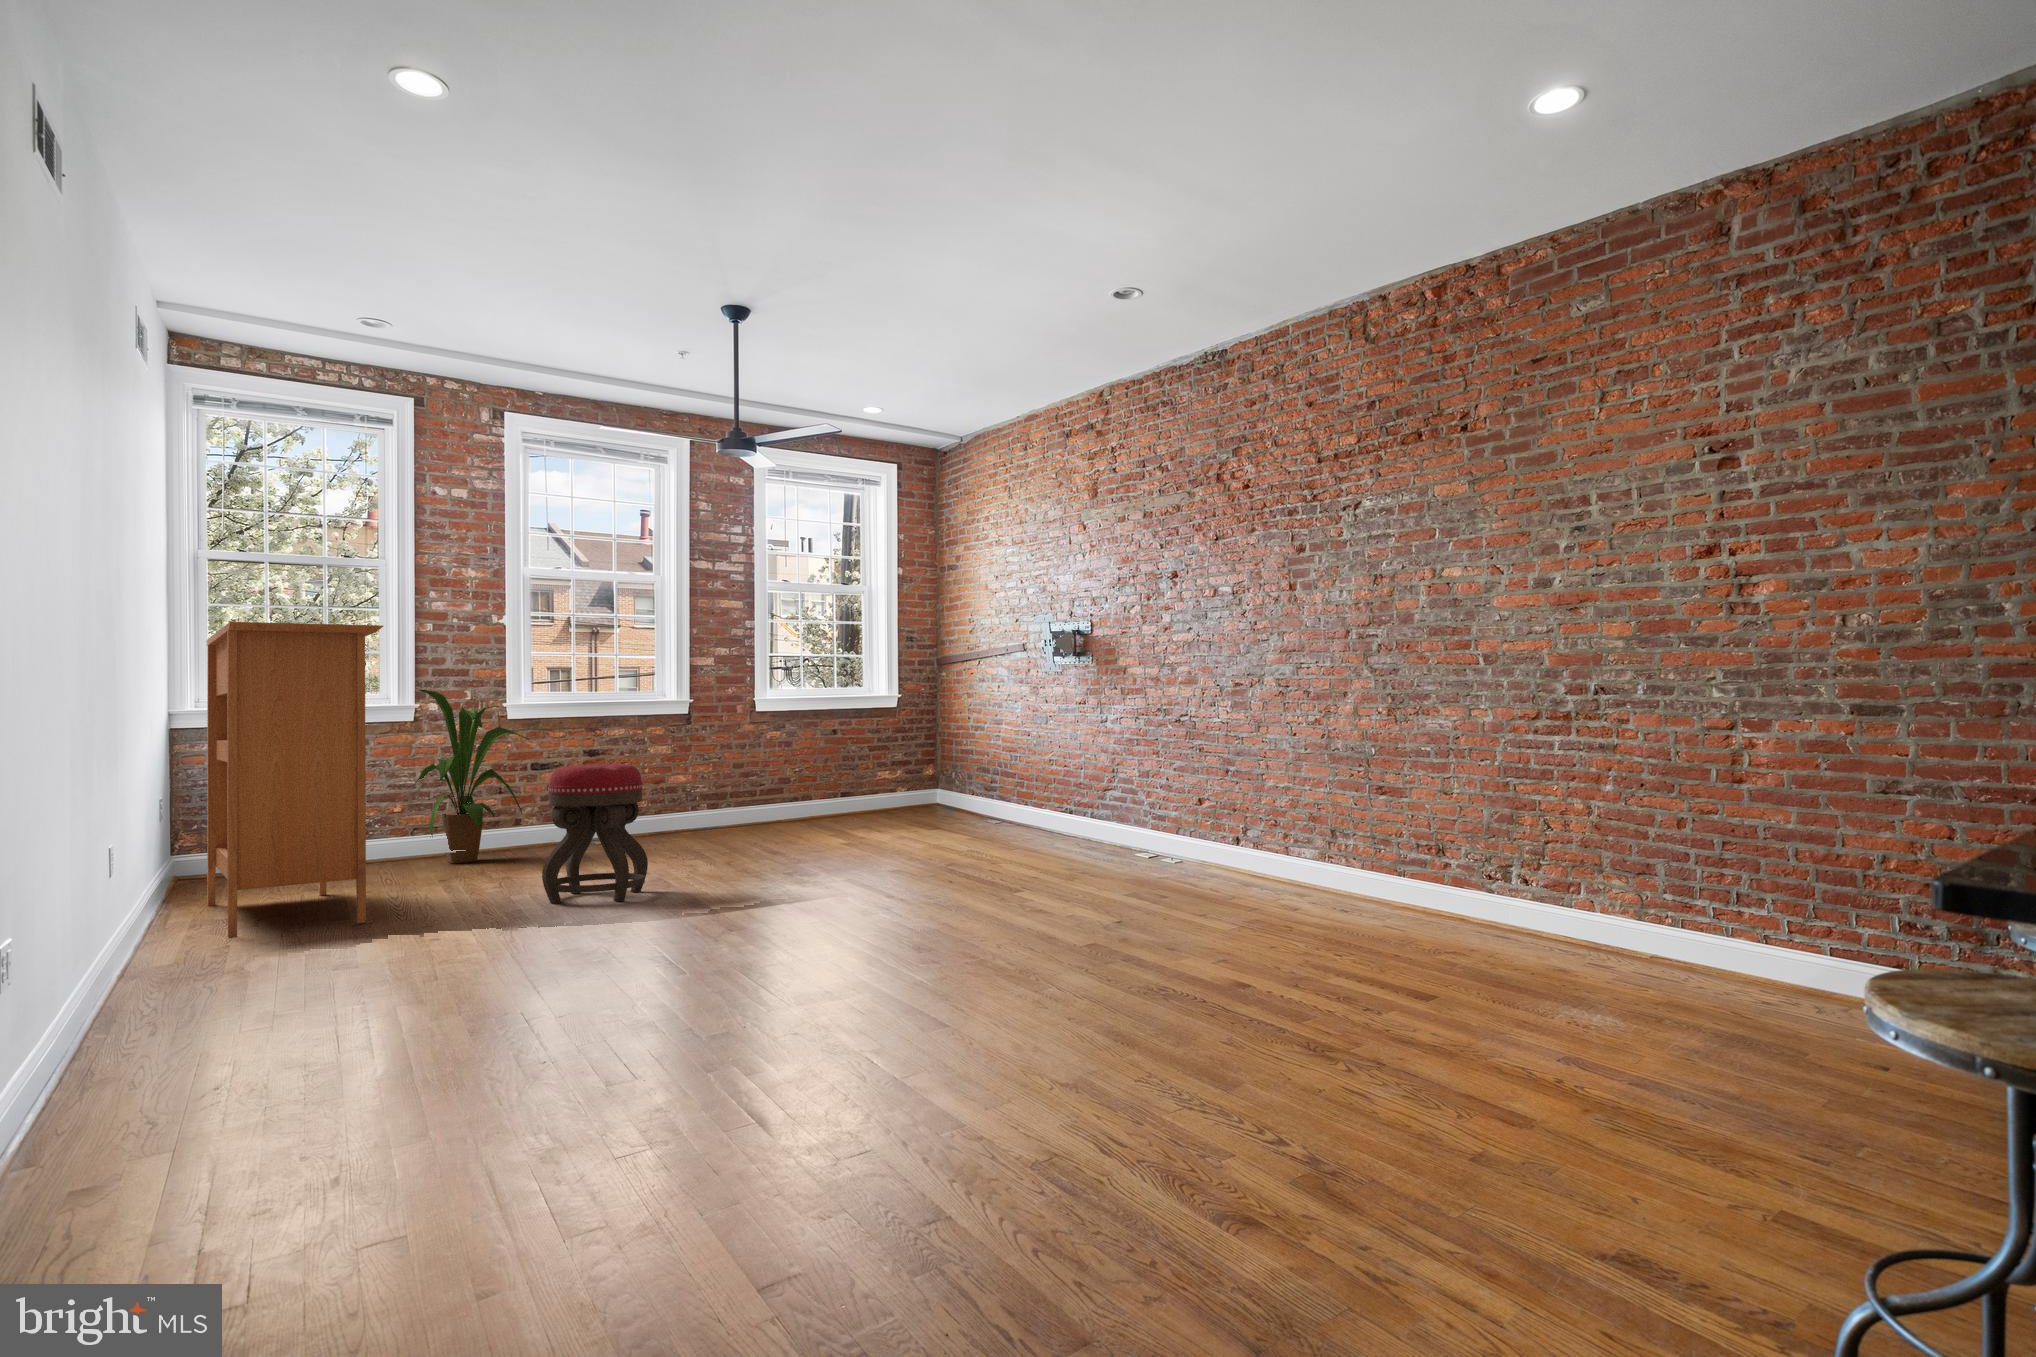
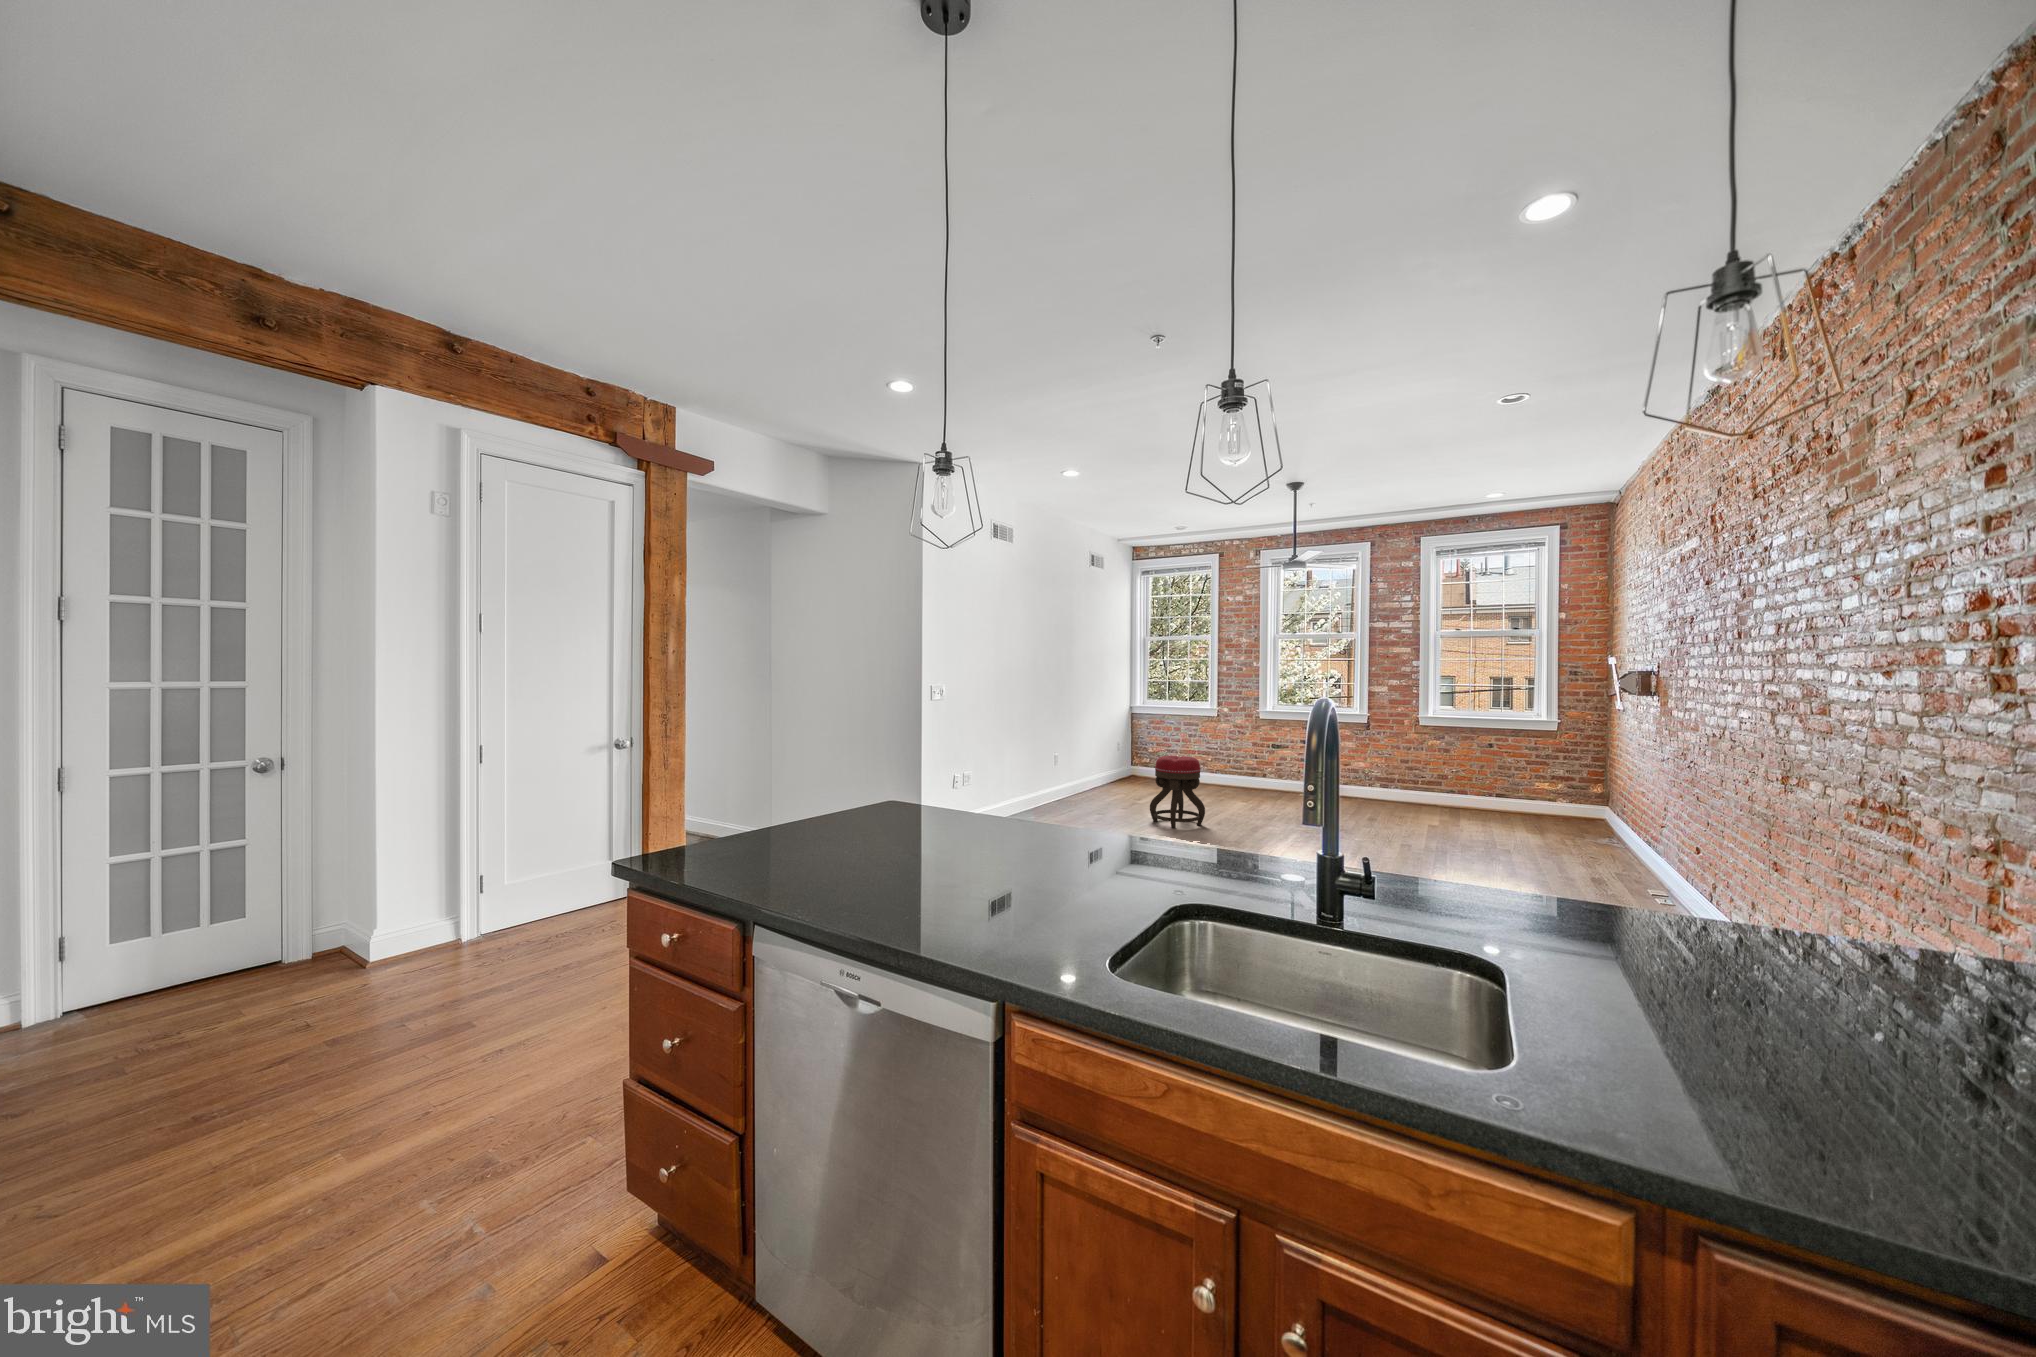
console table: present [207,622,383,938] -> none [1039,684,1133,811]
house plant: present [417,690,529,864] -> none [1199,703,1264,792]

